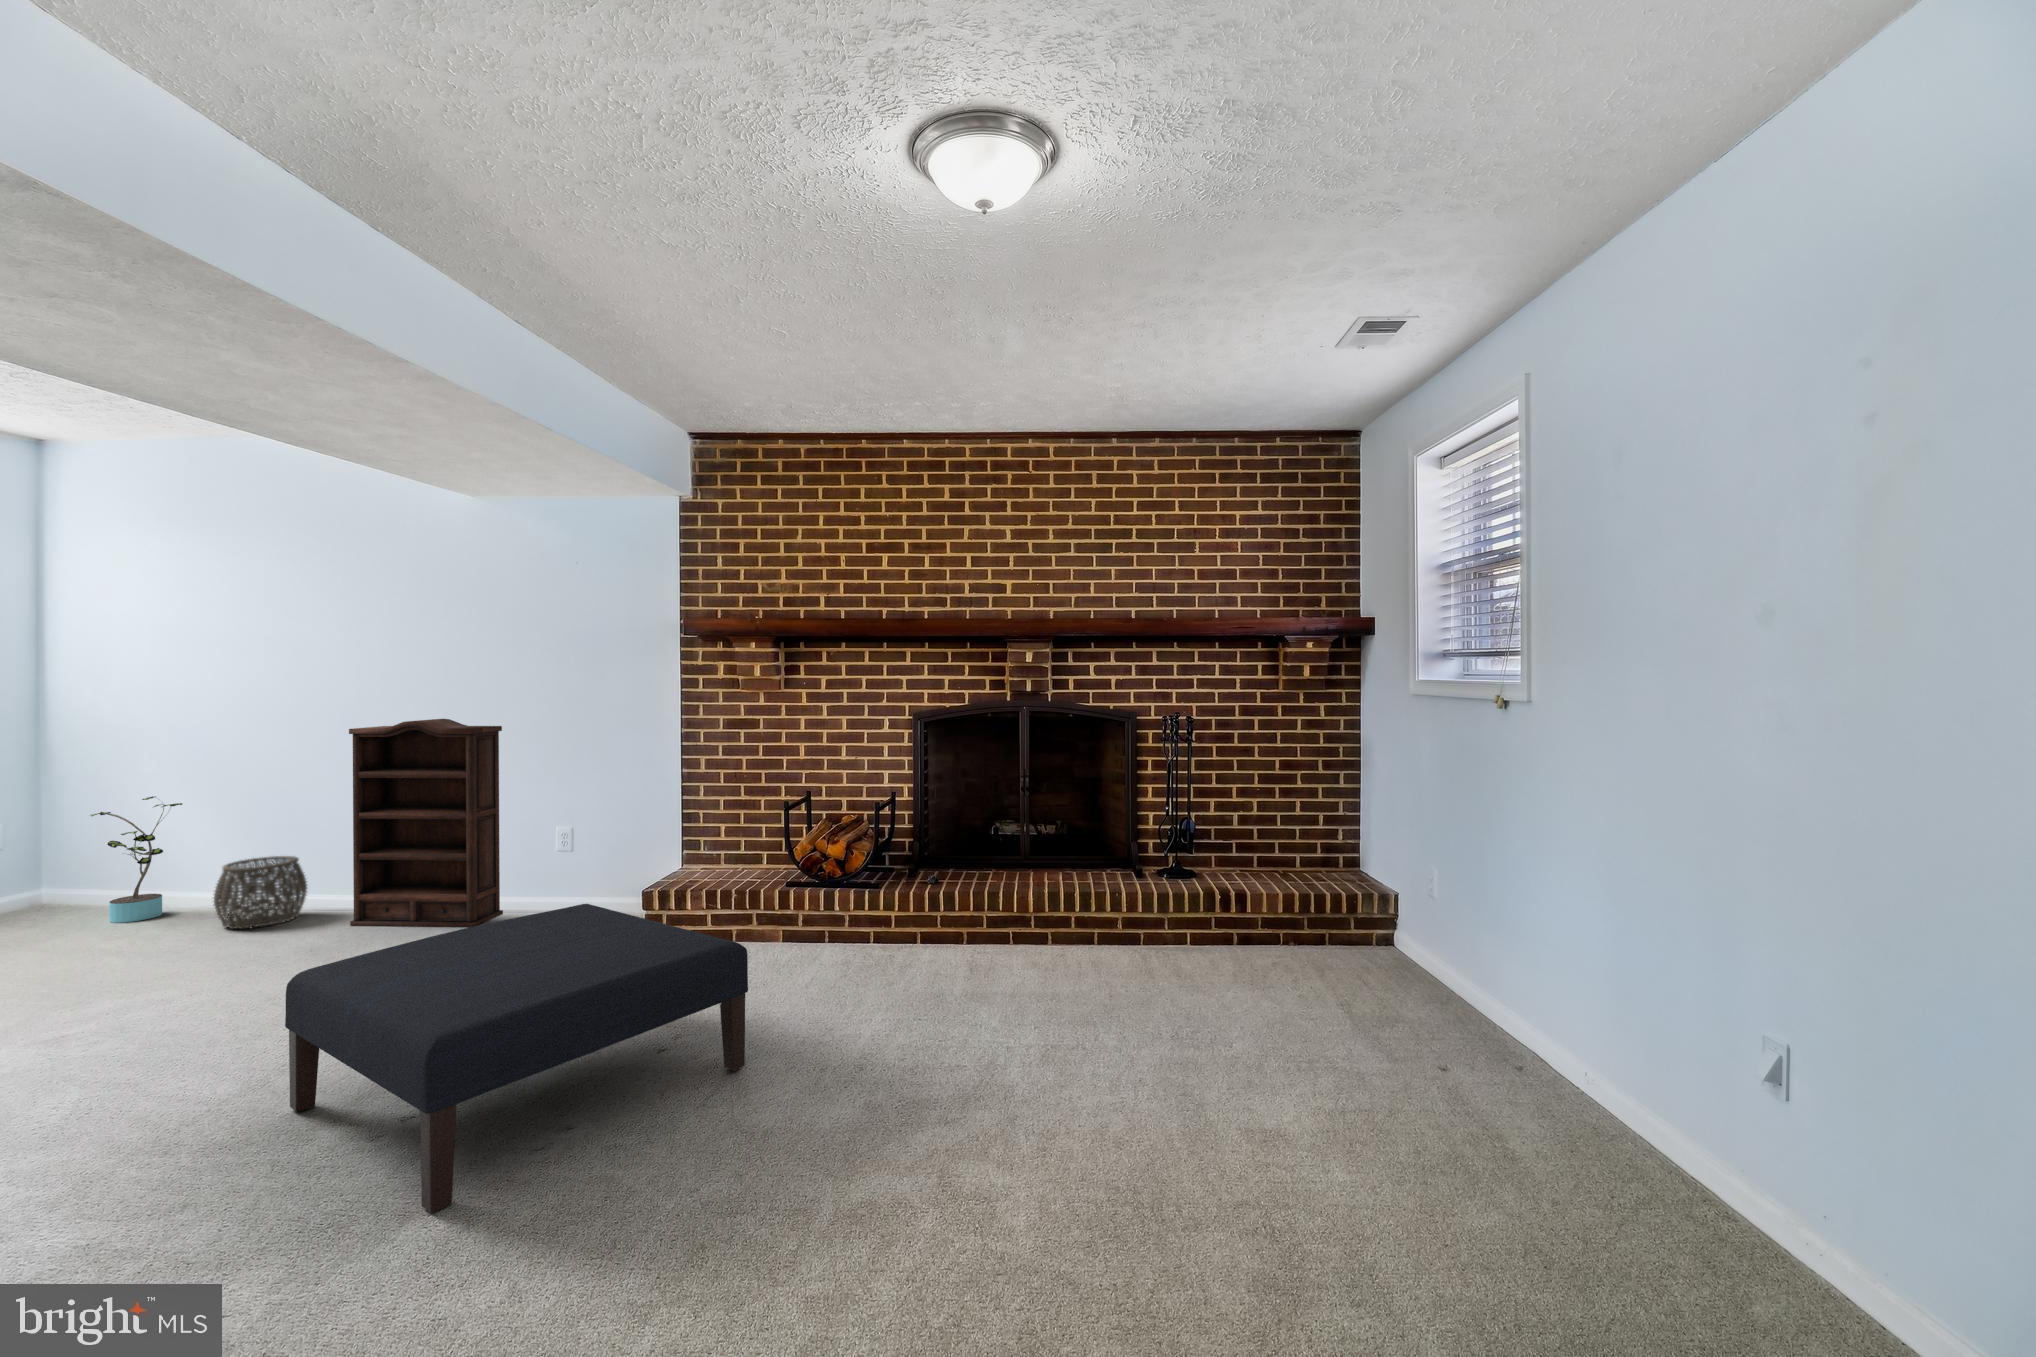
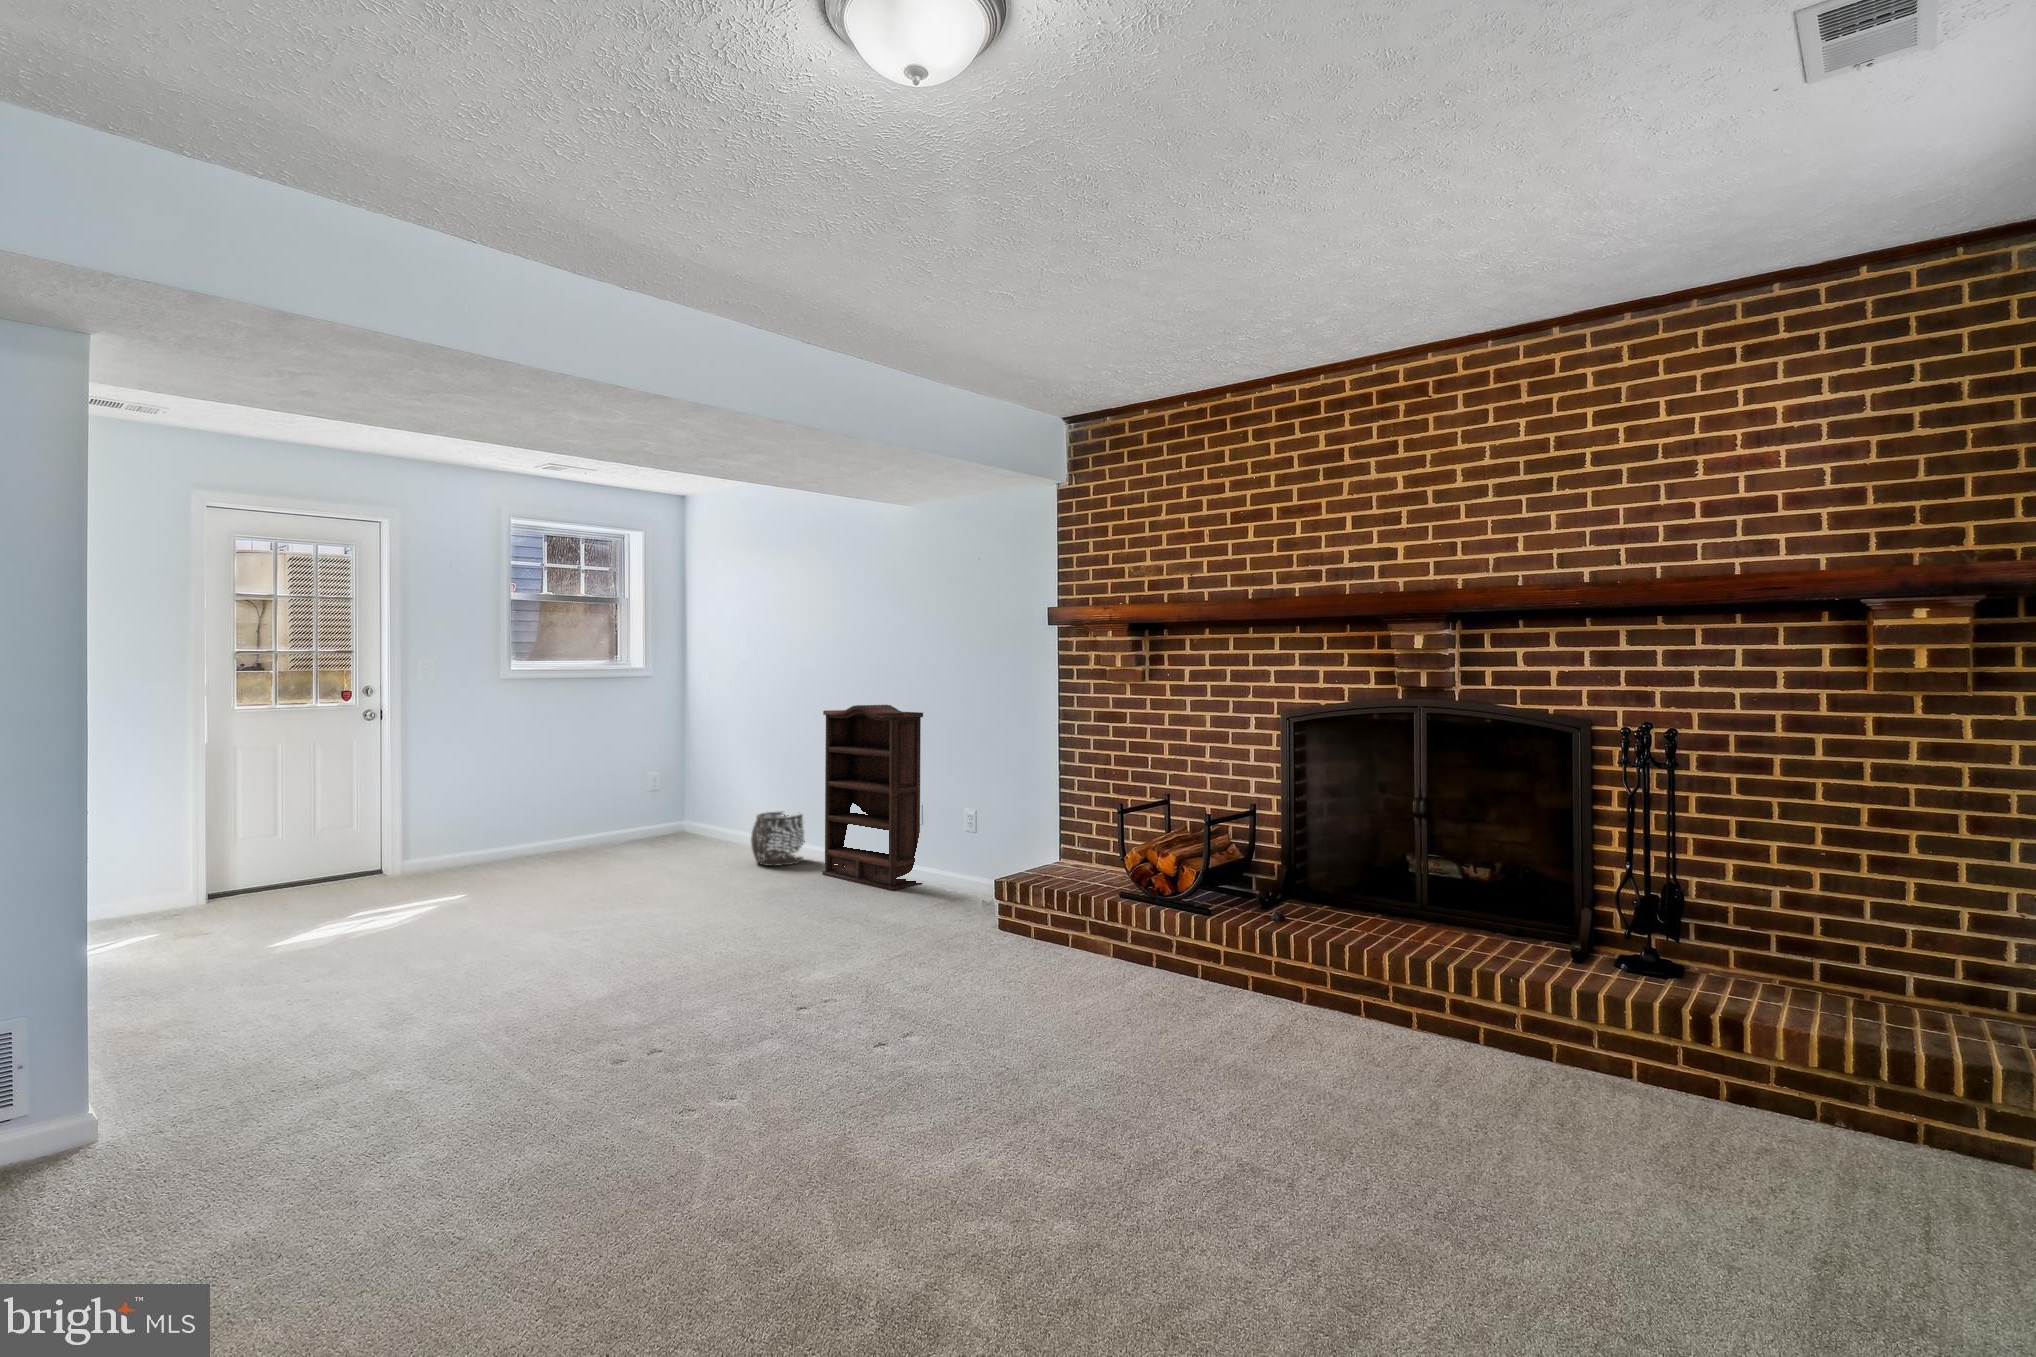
potted plant: present [91,796,182,923] -> none [703,758,750,850]
ottoman: present [285,904,748,1213] -> none [633,873,945,1089]

